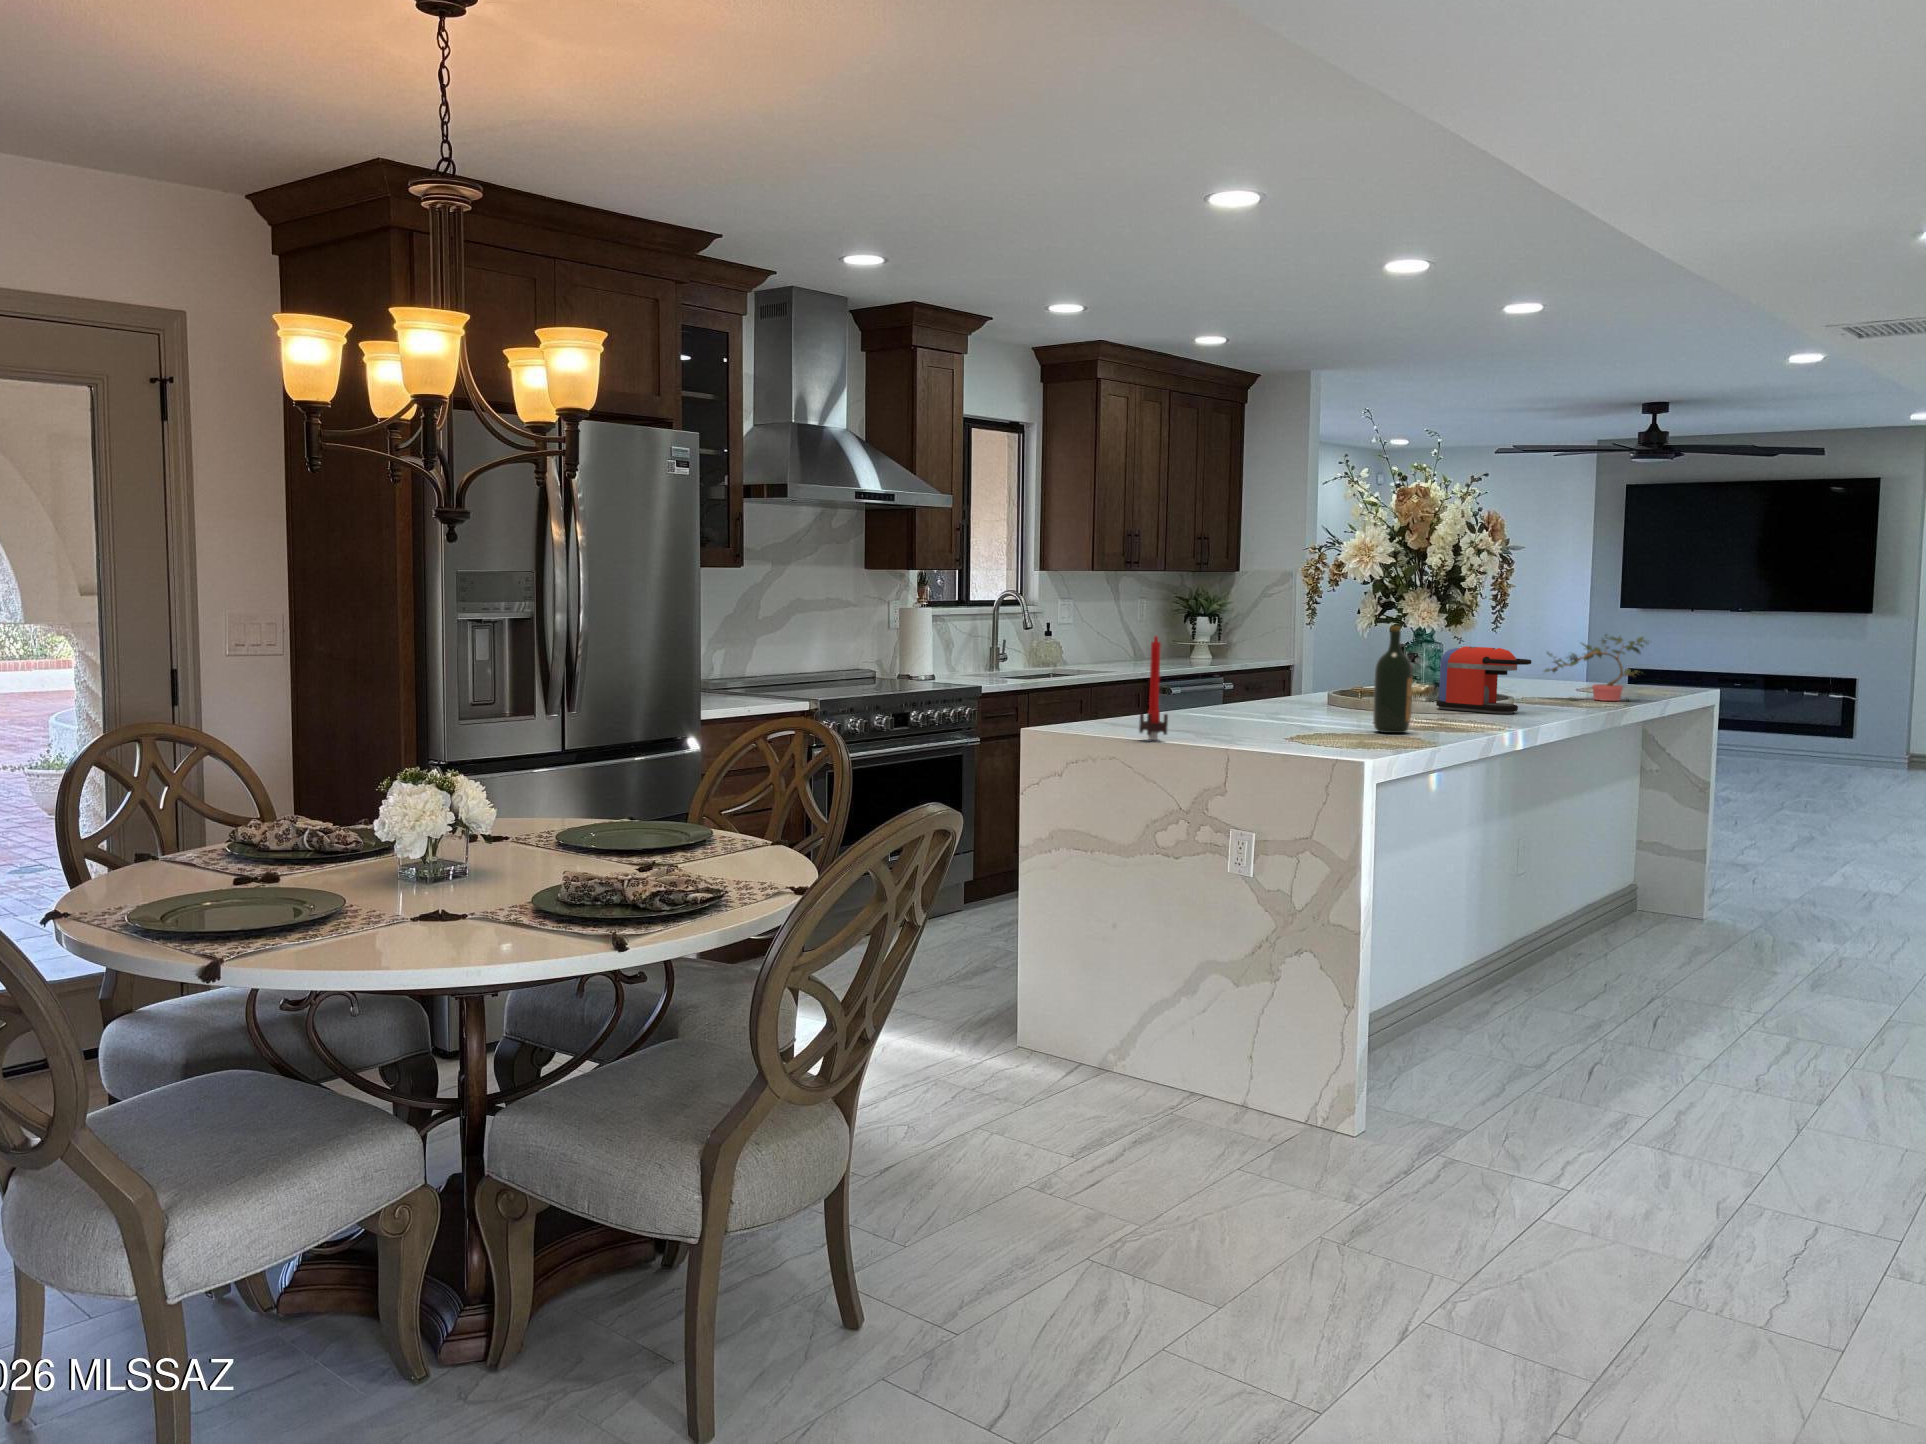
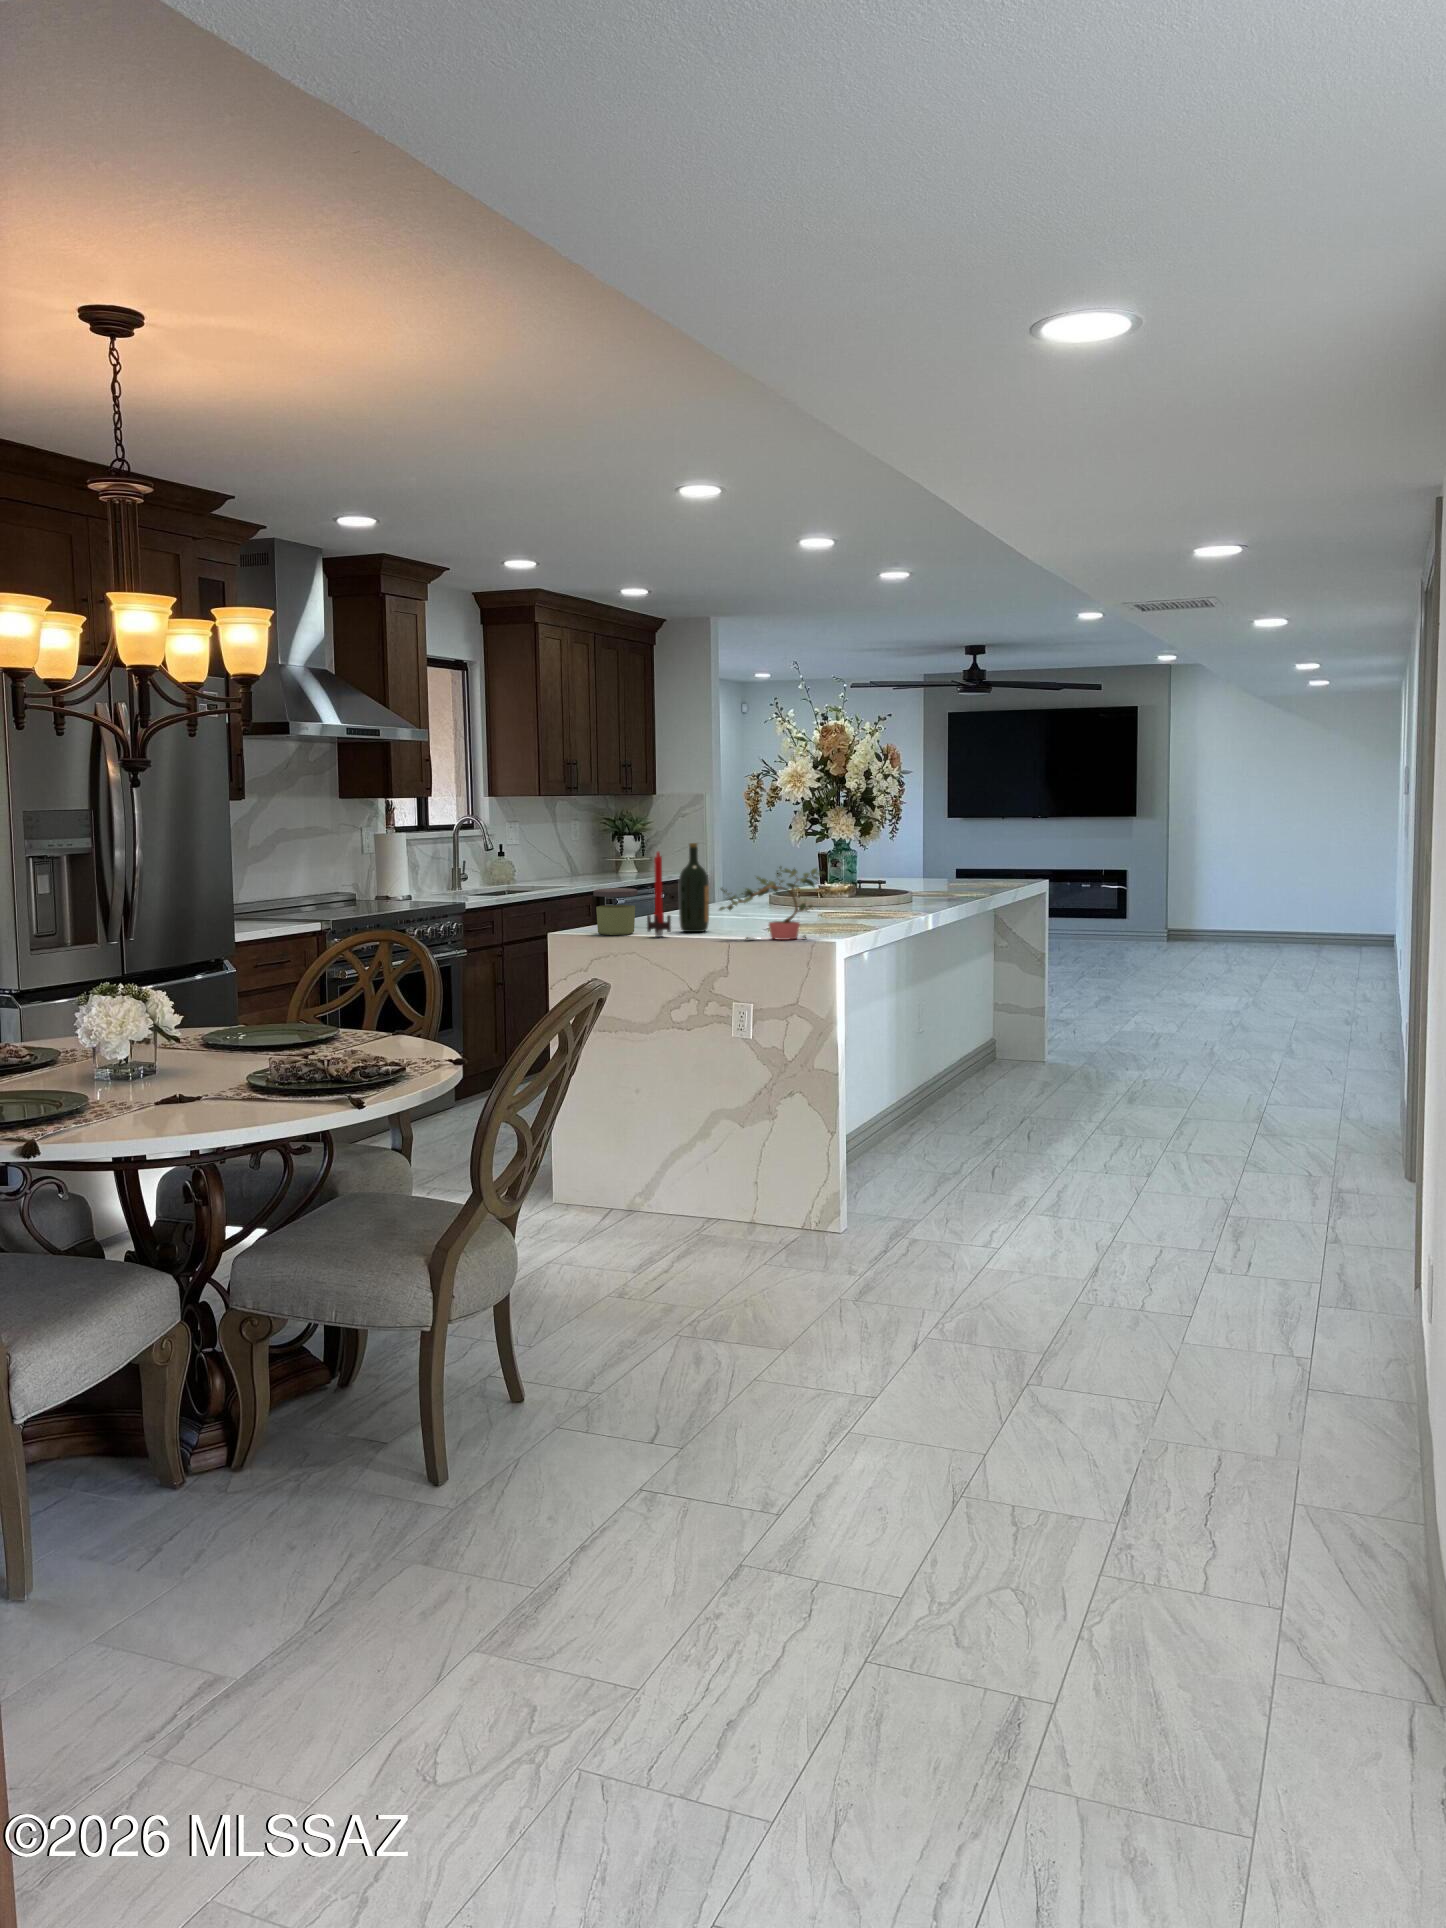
wine bottle: present [1373,626,1413,733] -> present [679,843,709,932]
potted plant: present [1545,635,1649,701] -> present [719,867,821,940]
coffee maker: present [1436,646,1531,714] -> none [855,852,925,904]
jar: none [1080,678,1135,735] -> present [593,888,638,935]

